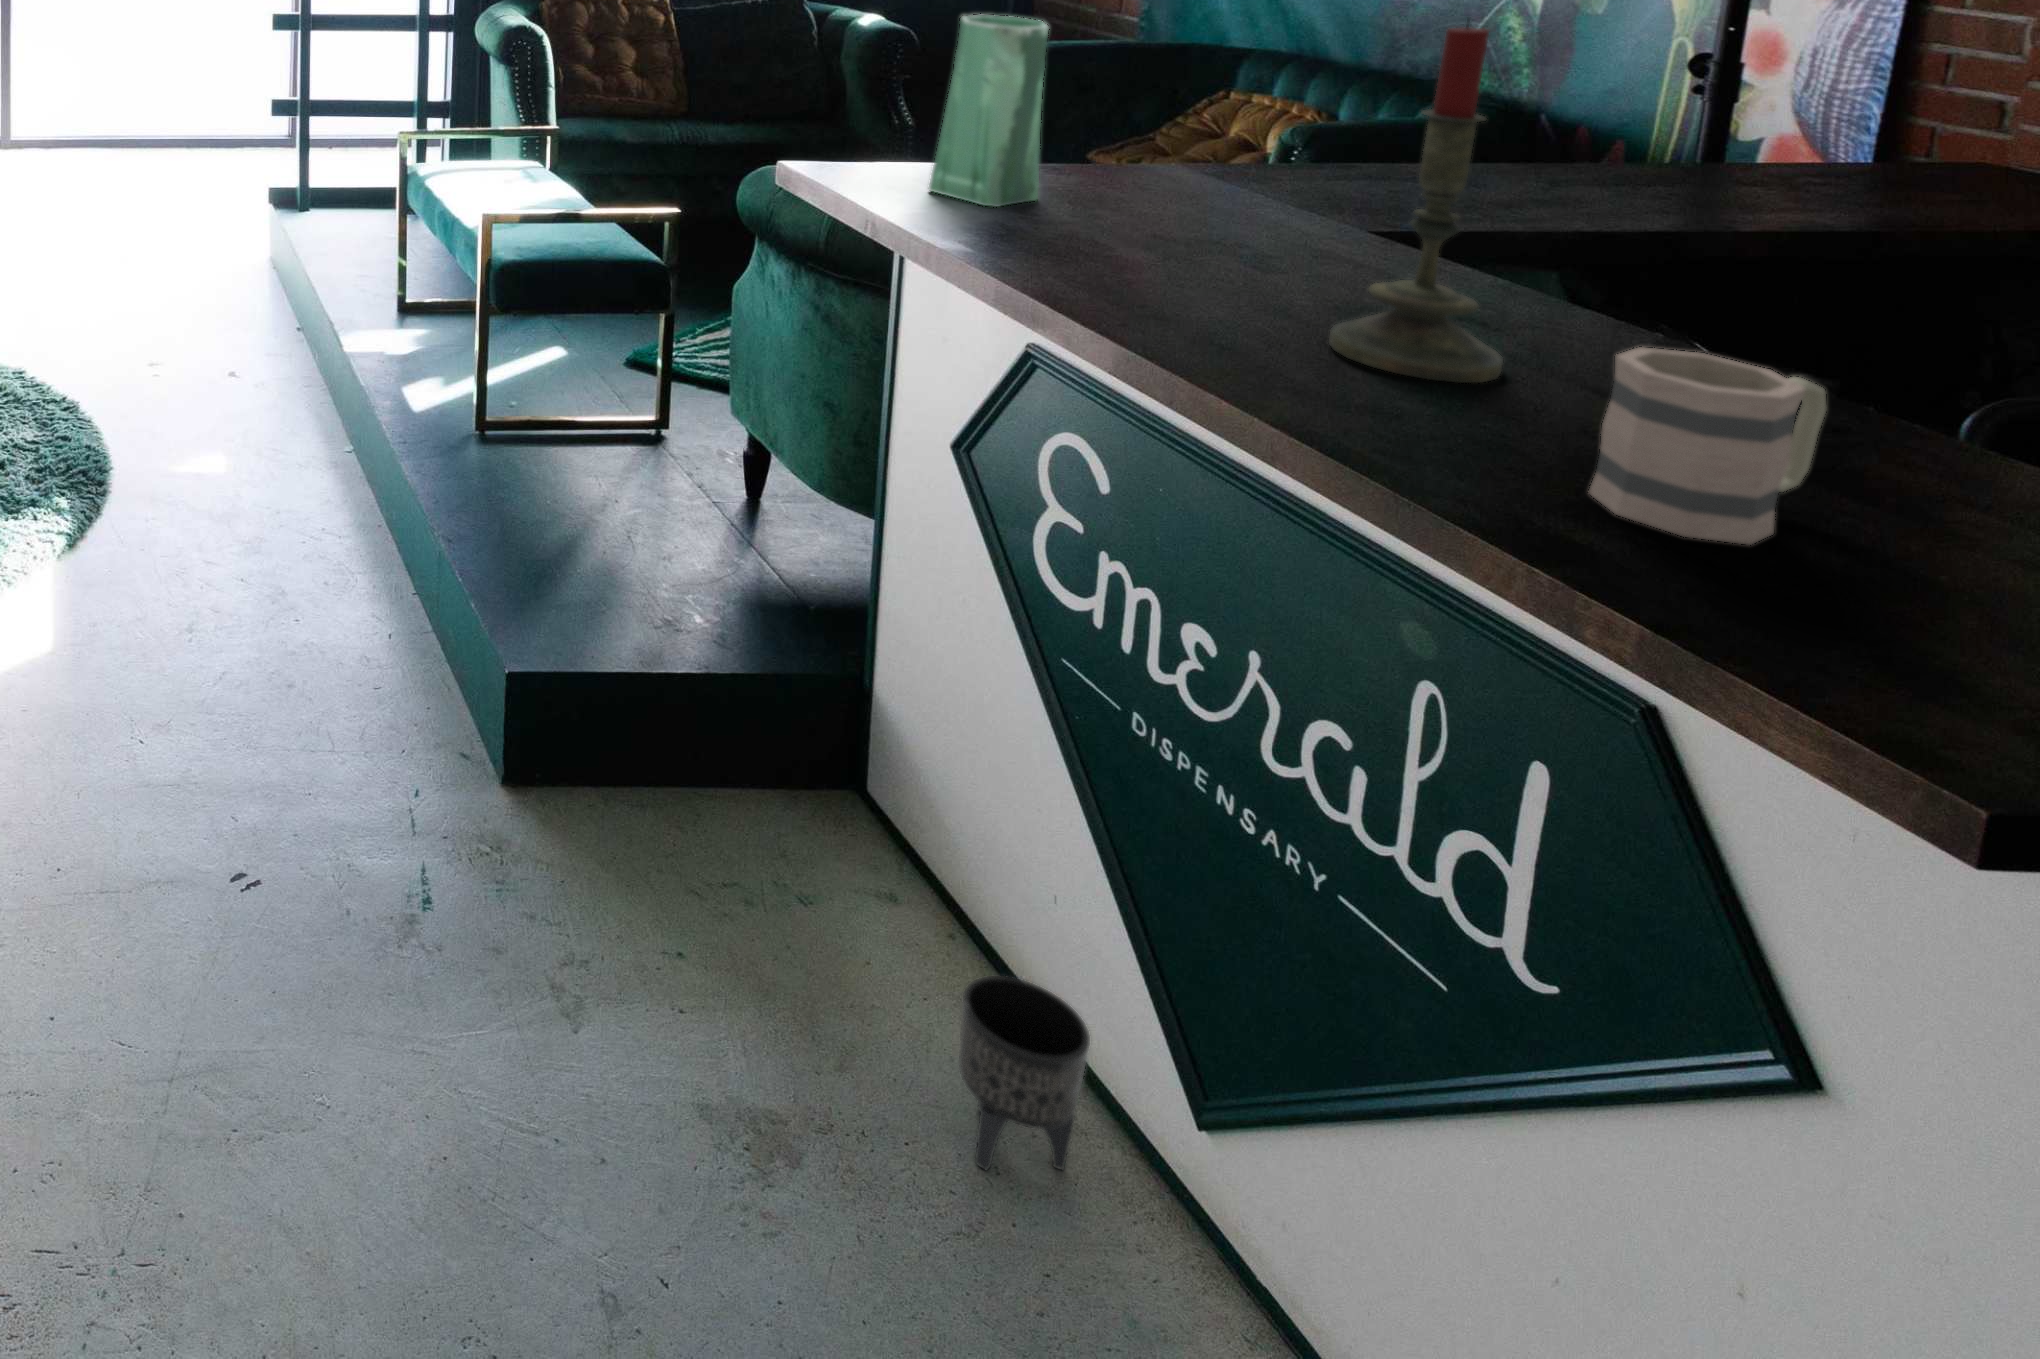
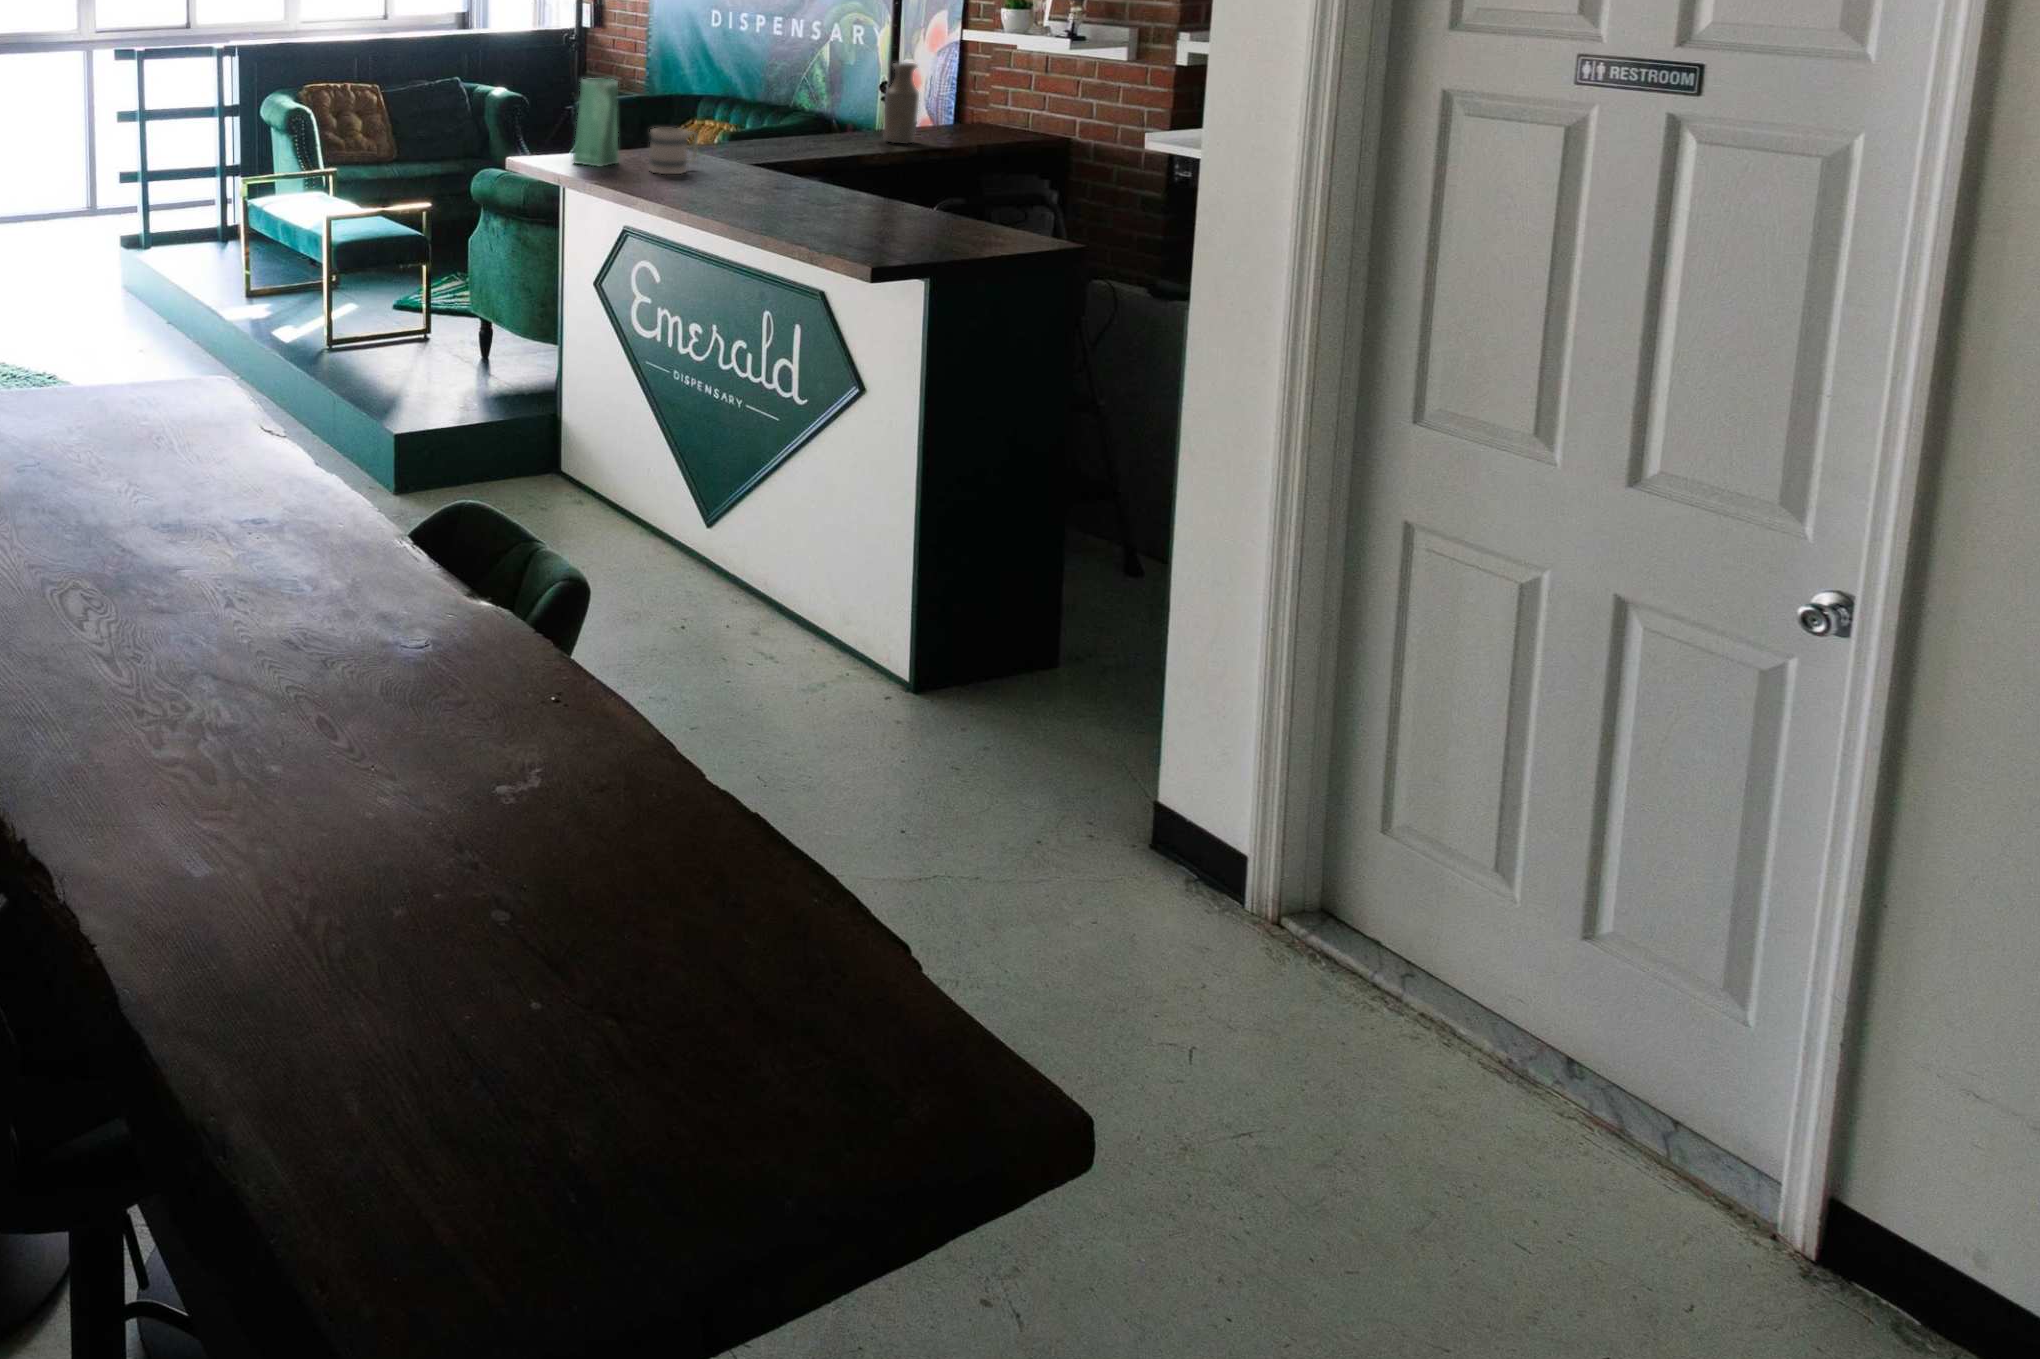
bottle: none [1730,20,1856,210] -> present [884,62,919,143]
candle: present [1329,25,1503,383] -> none [730,67,785,202]
mug: present [1588,347,1827,544] -> present [649,128,698,174]
planter: present [959,976,1090,1170] -> none [621,489,670,565]

